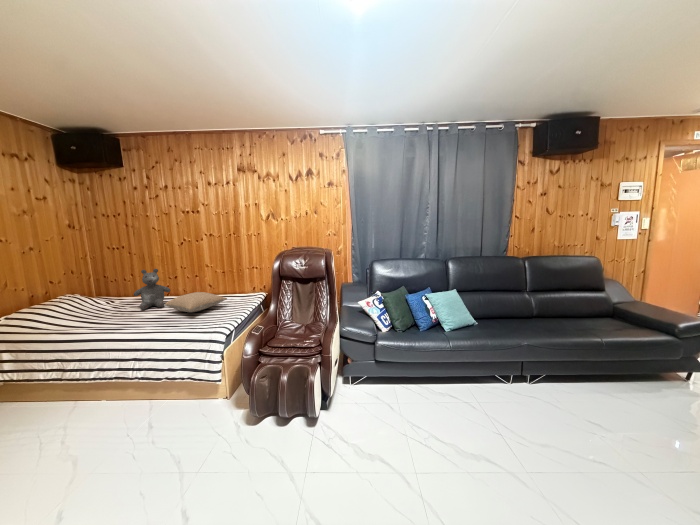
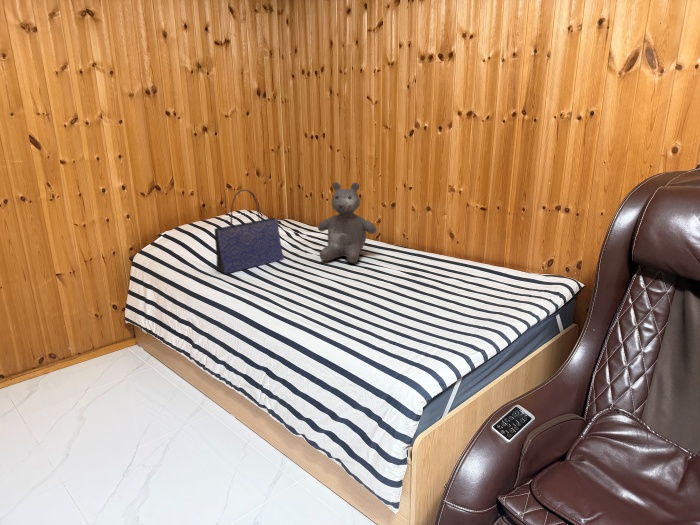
tote bag: none [66,279,114,328] -> present [215,190,284,274]
pillow: present [165,292,227,312] -> none [351,249,473,296]

